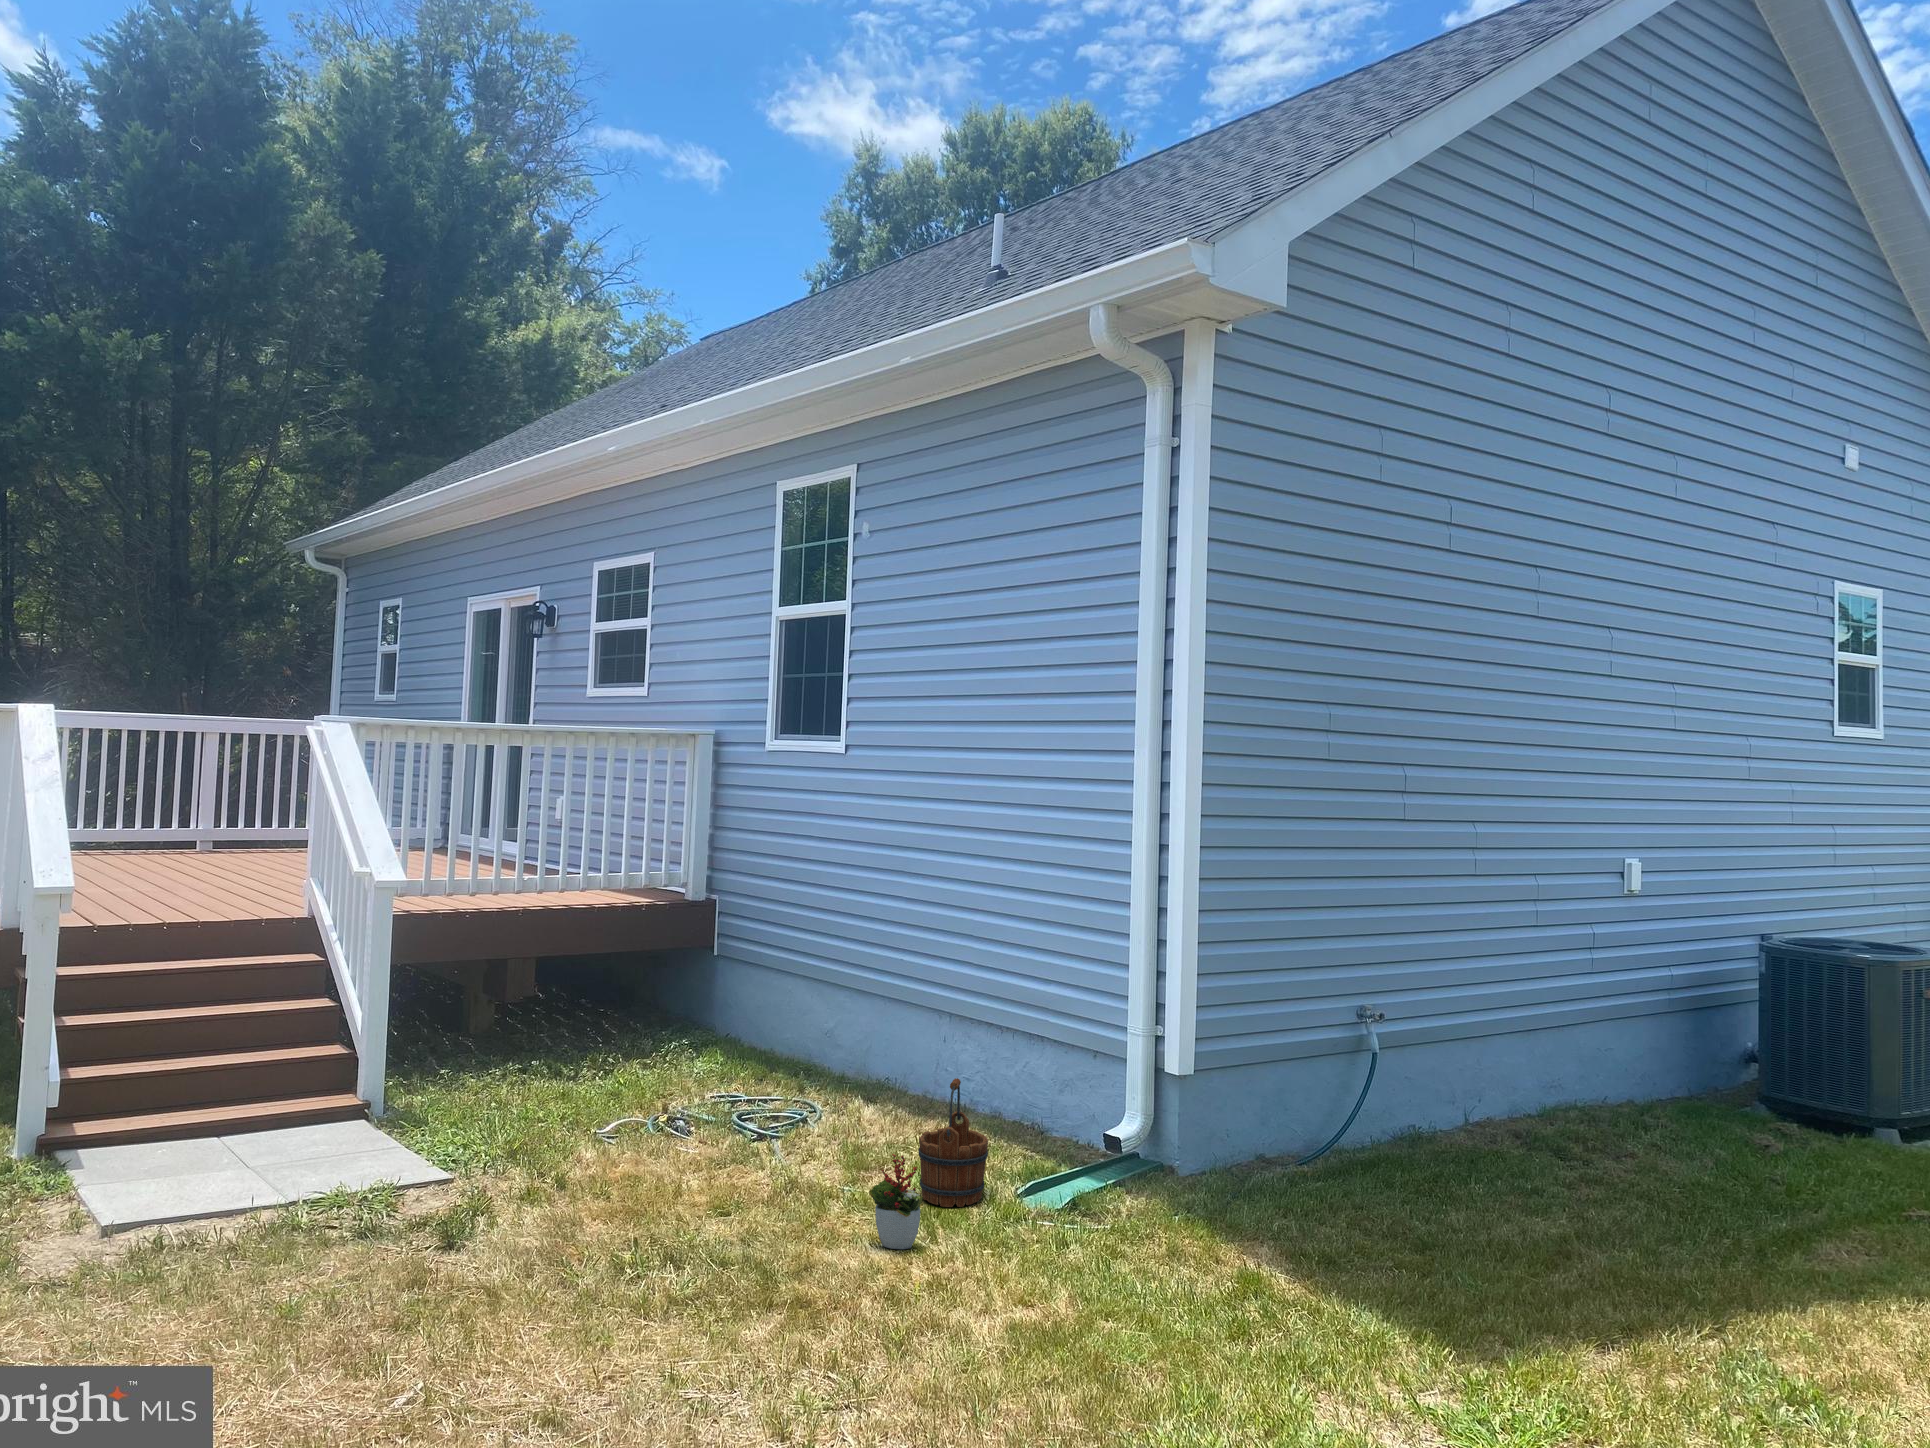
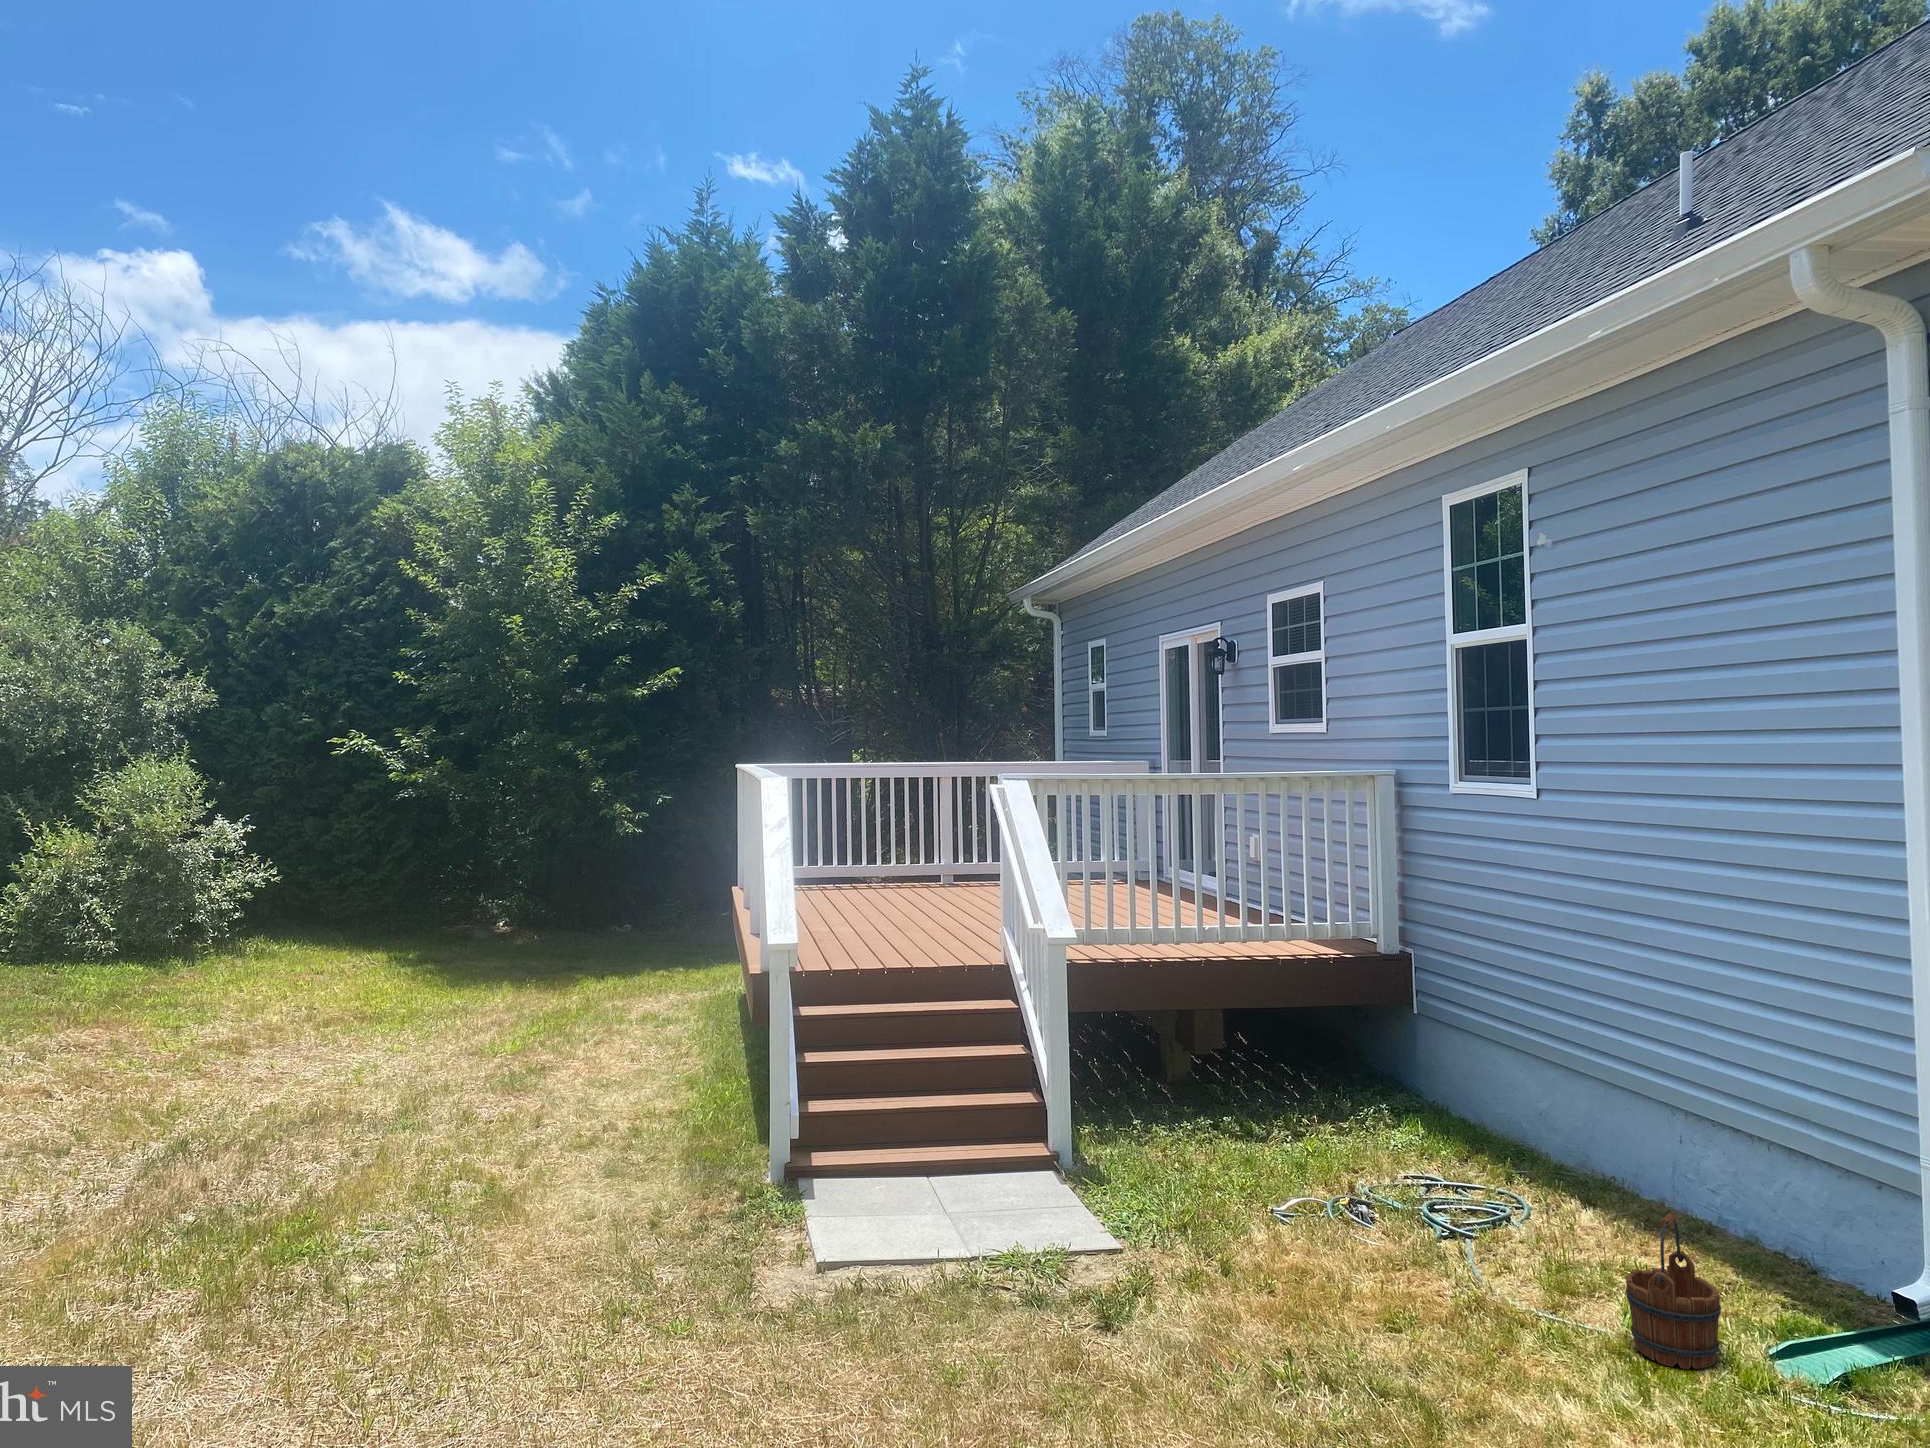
decorative plant: present [869,1154,923,1249] -> none [1551,1296,1619,1409]

